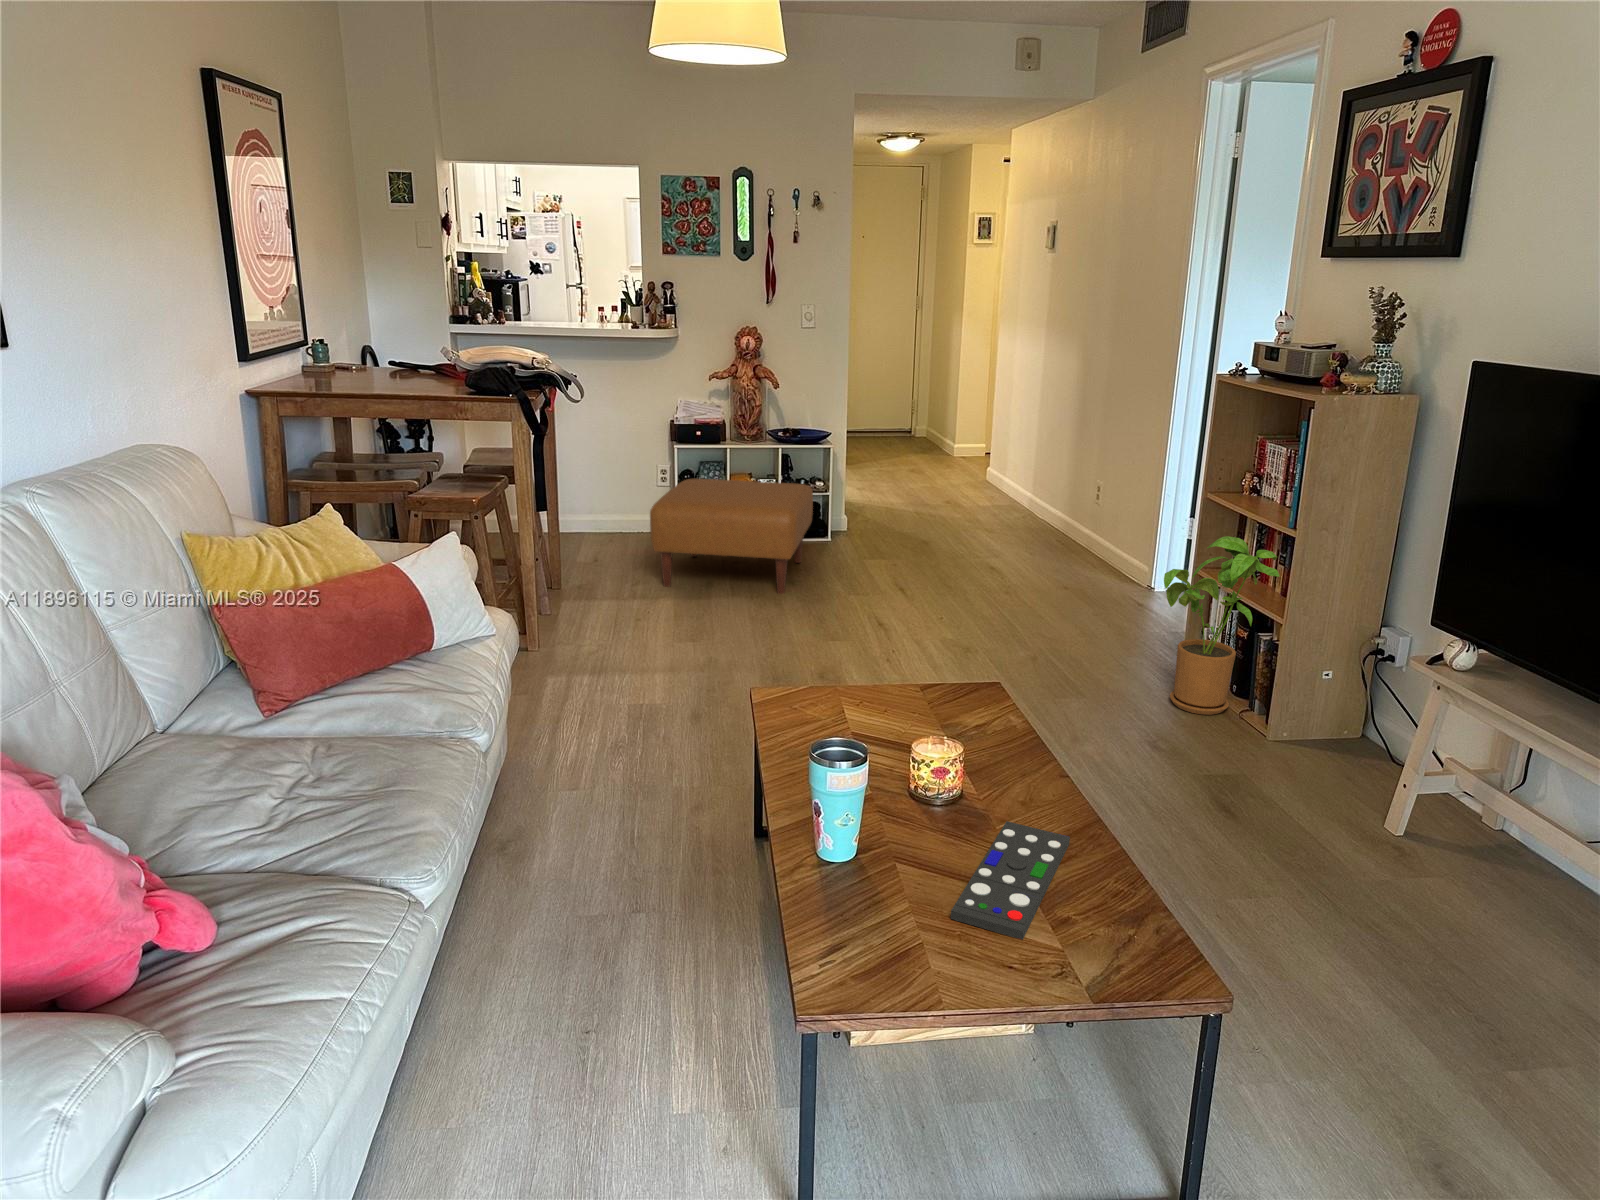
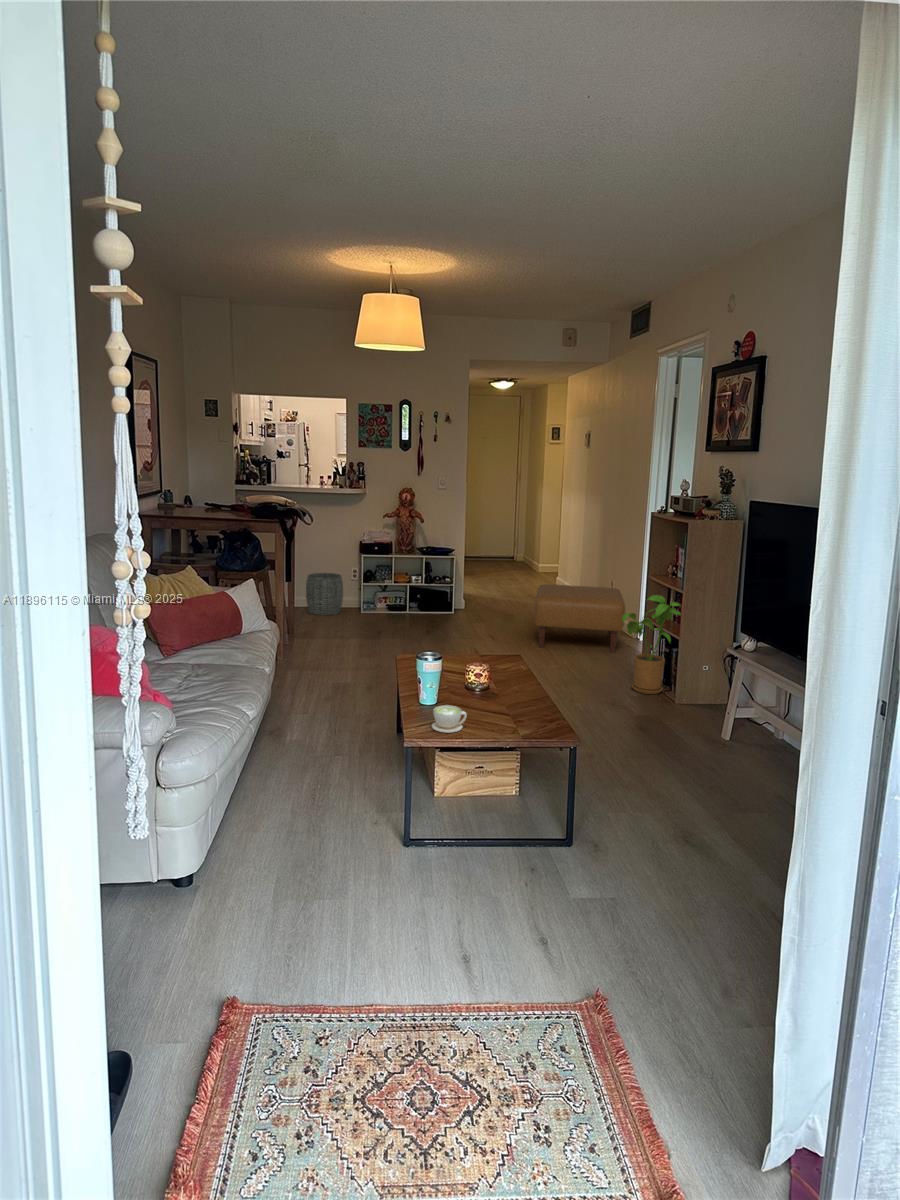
woven basket: none [582,475,645,547] -> present [306,573,343,615]
ottoman: present [650,479,813,594] -> present [534,584,625,653]
remote control: present [951,821,1070,940] -> none [472,694,532,726]
coffee cup: none [860,895,945,976] -> present [432,705,467,733]

